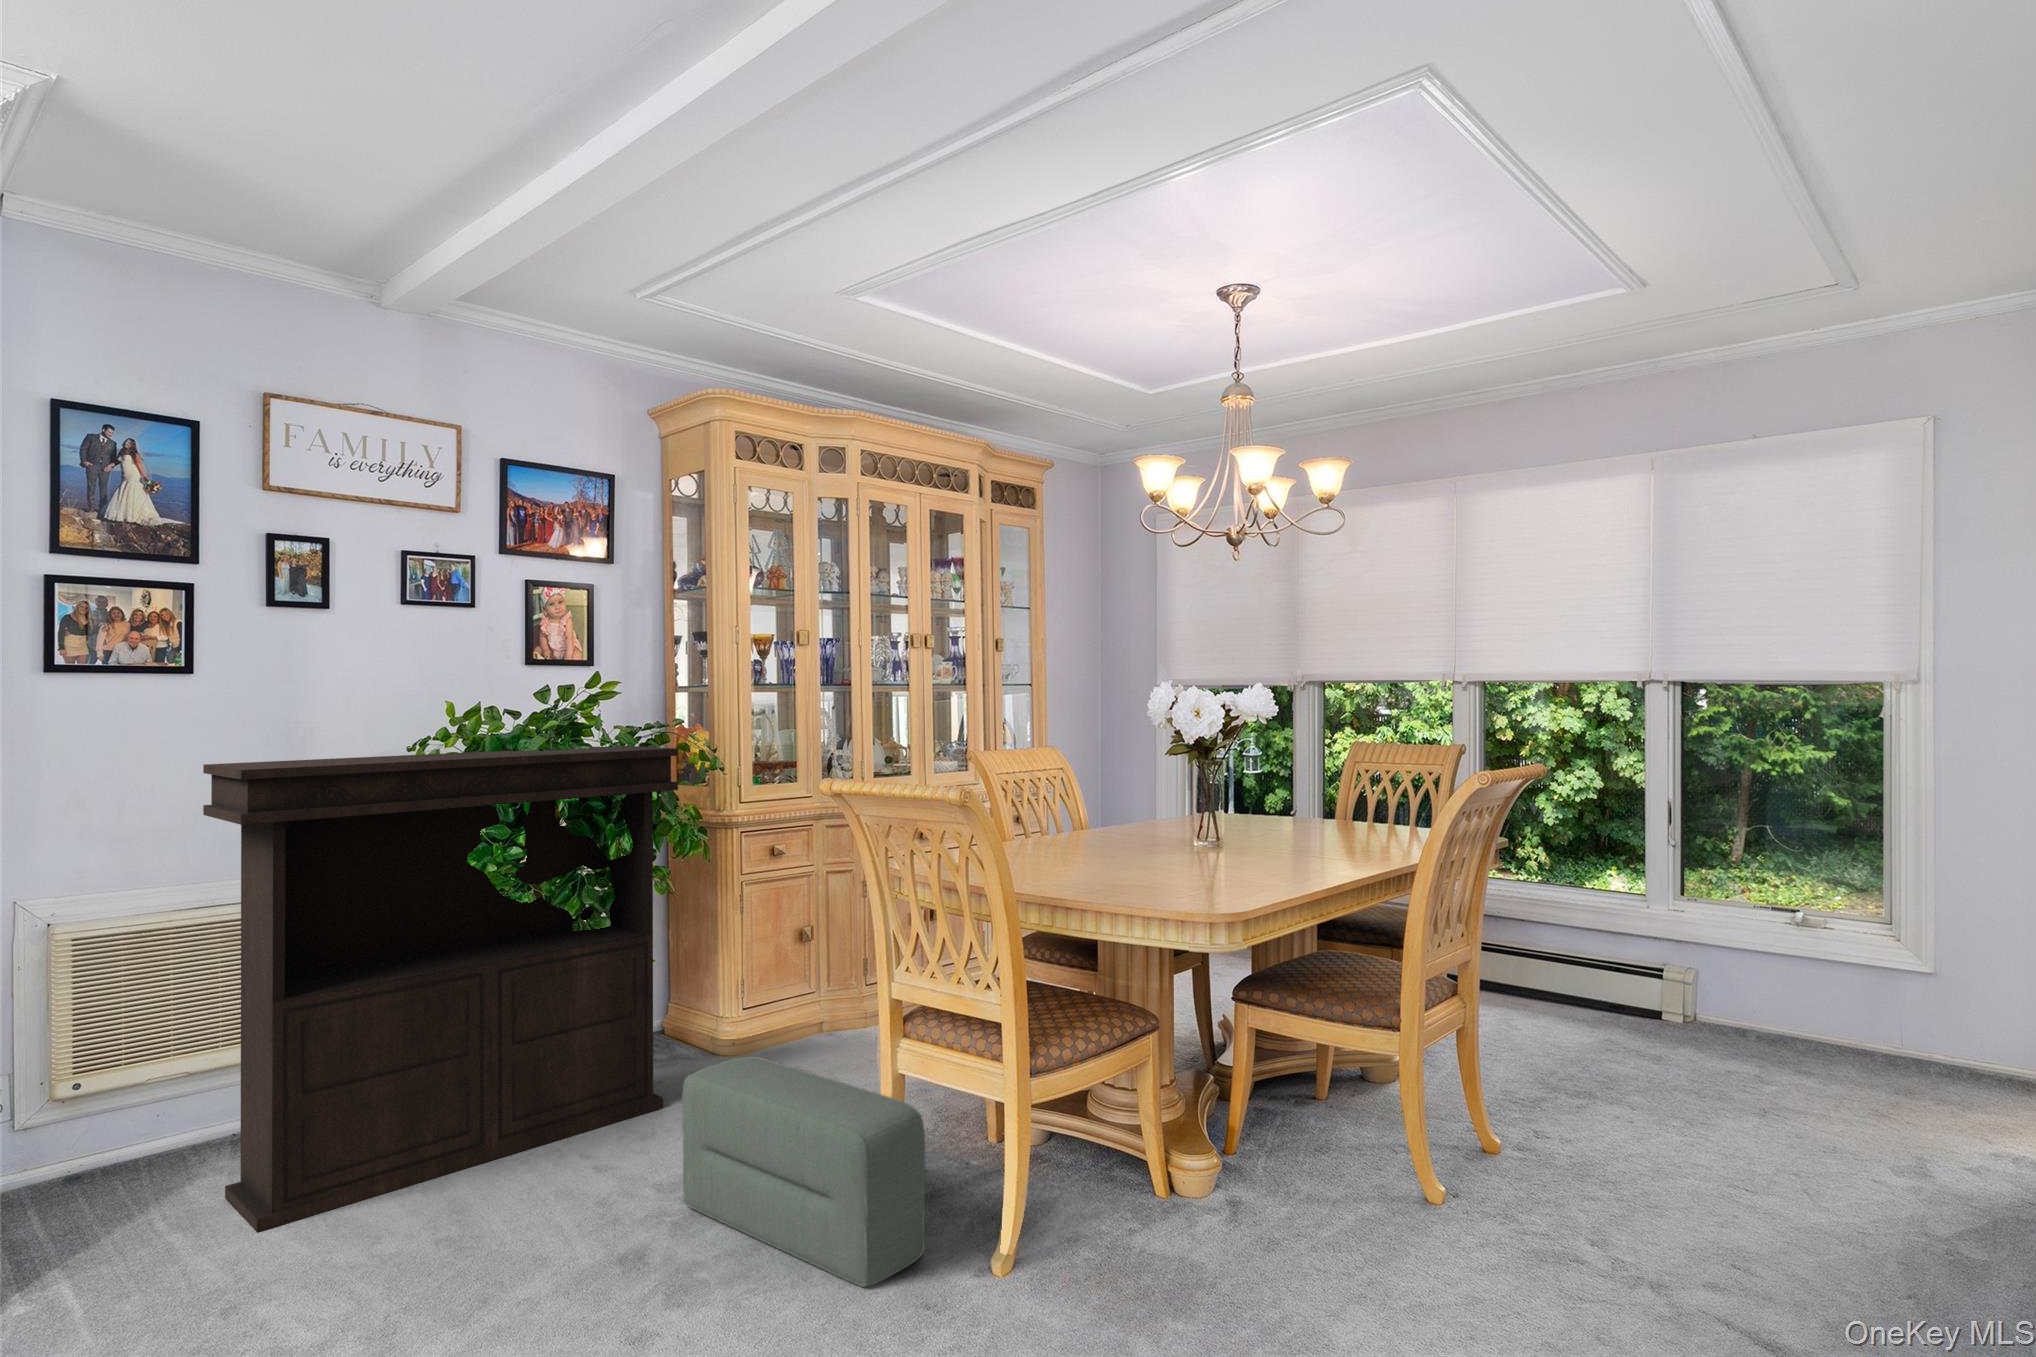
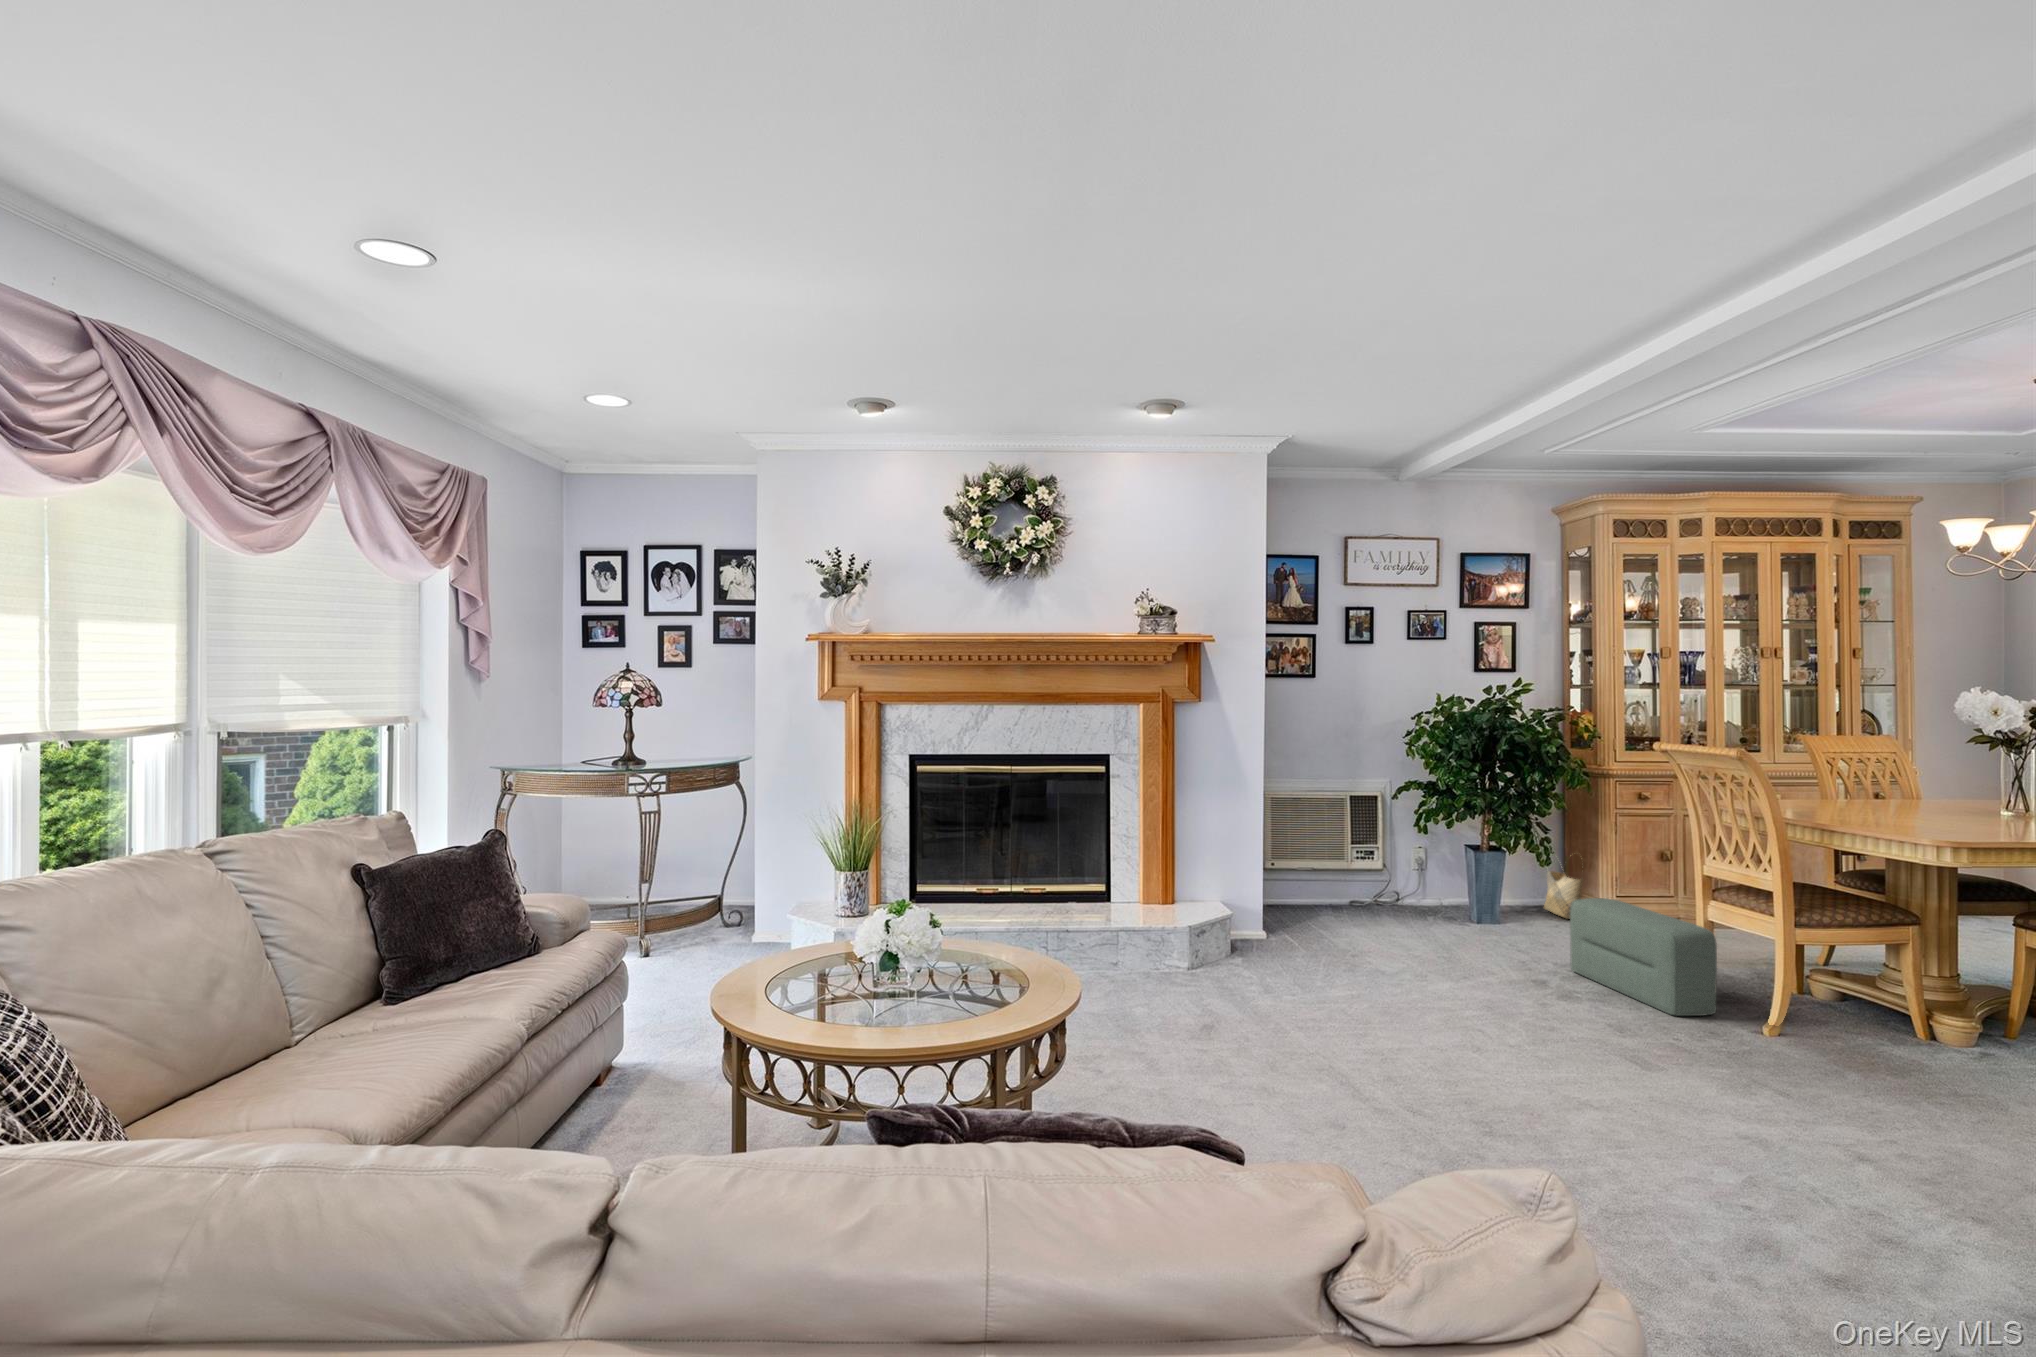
console table: present [203,746,678,1232] -> none [1330,721,1571,938]
woven basket: none [636,950,697,1062] -> present [1544,855,1584,919]

